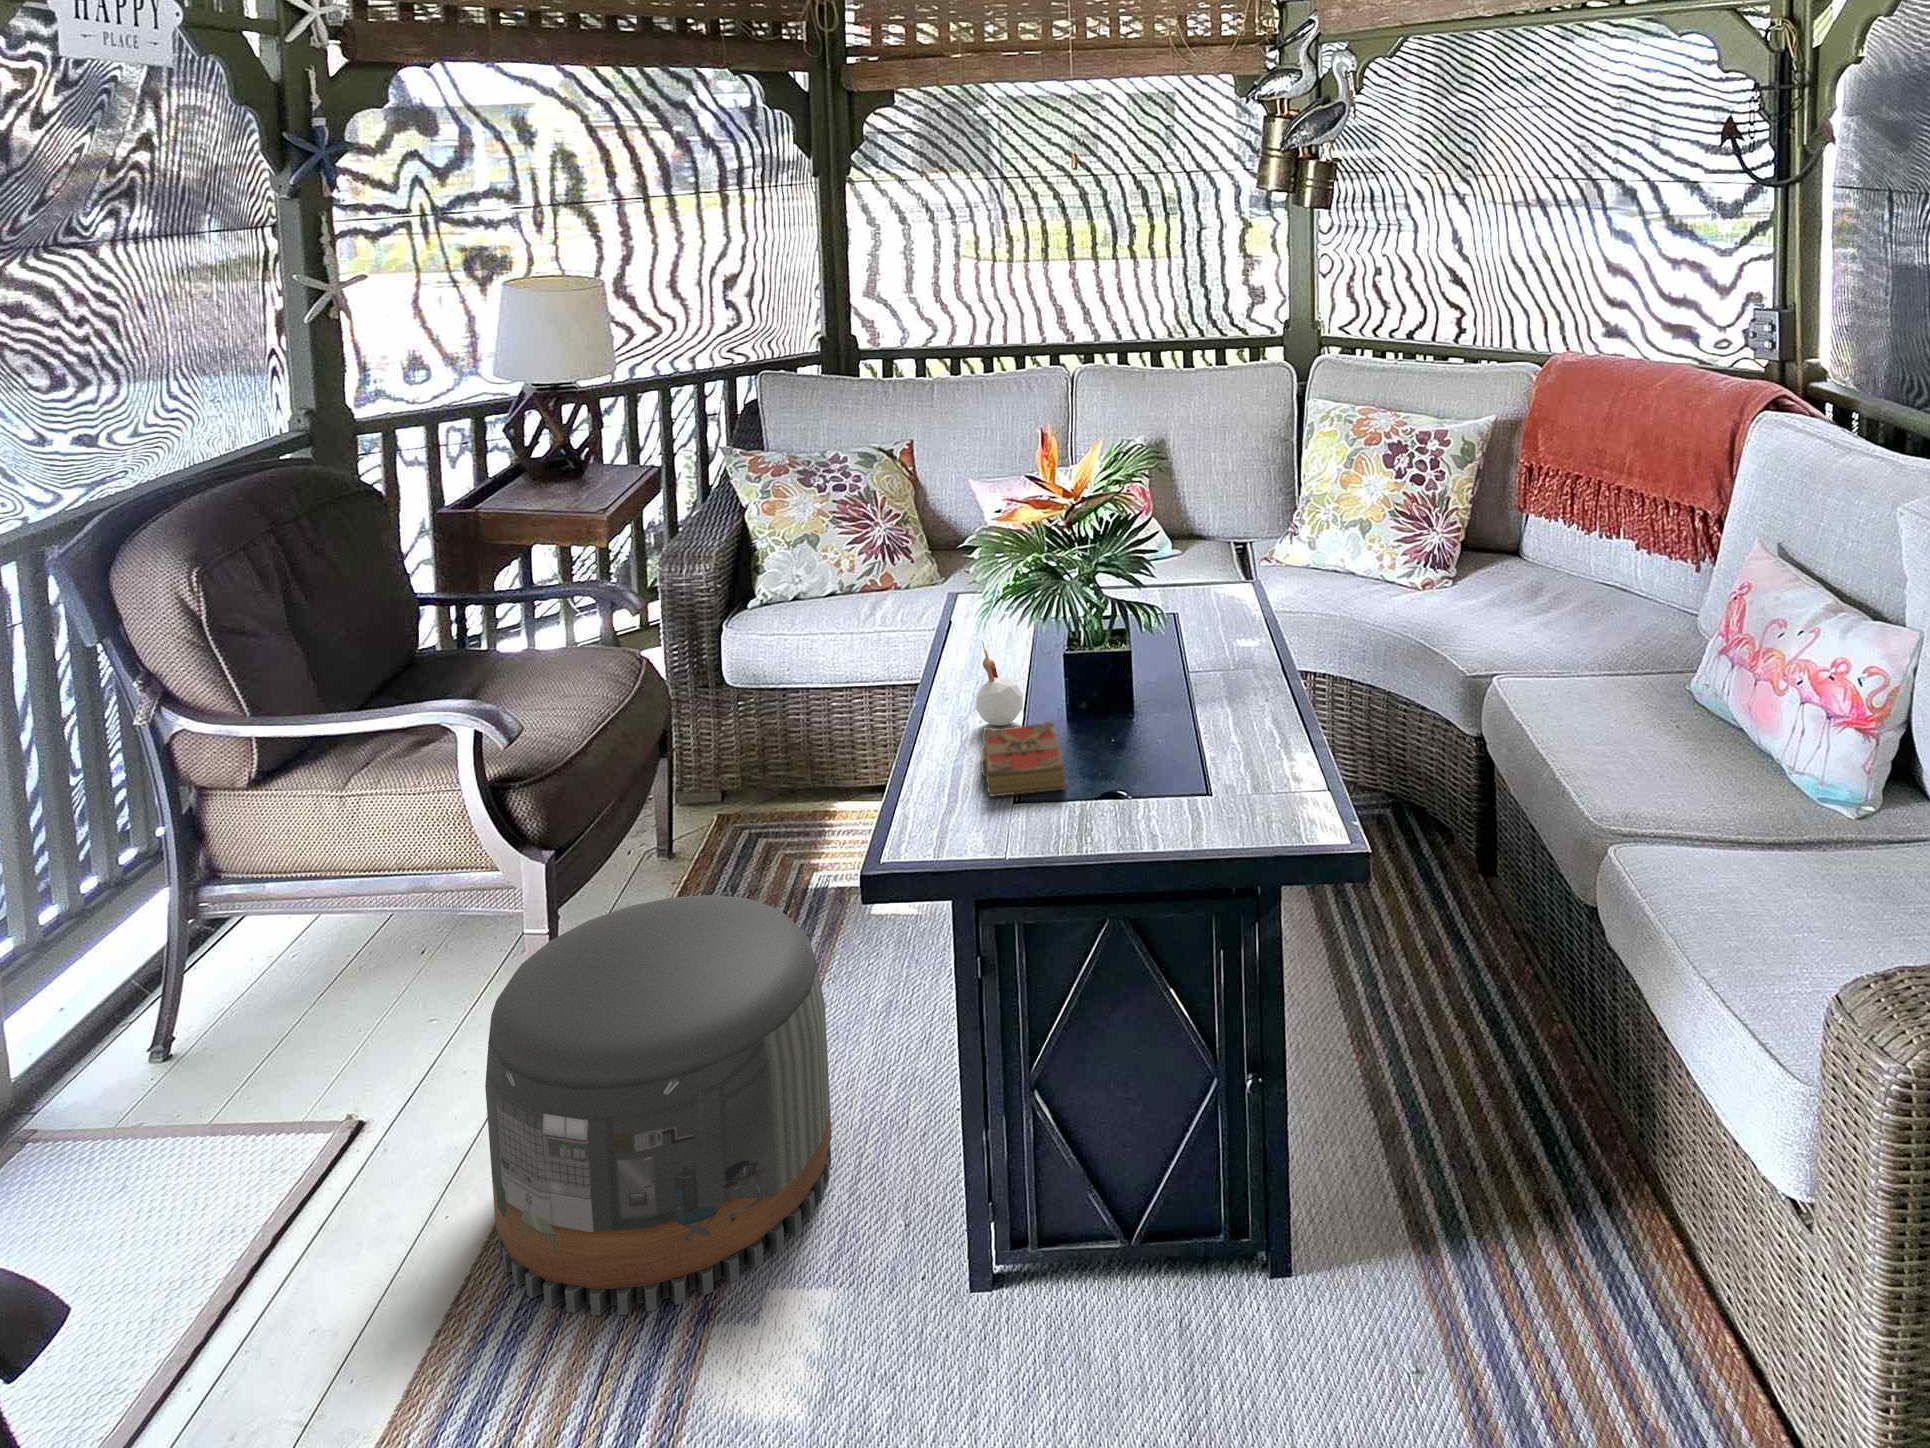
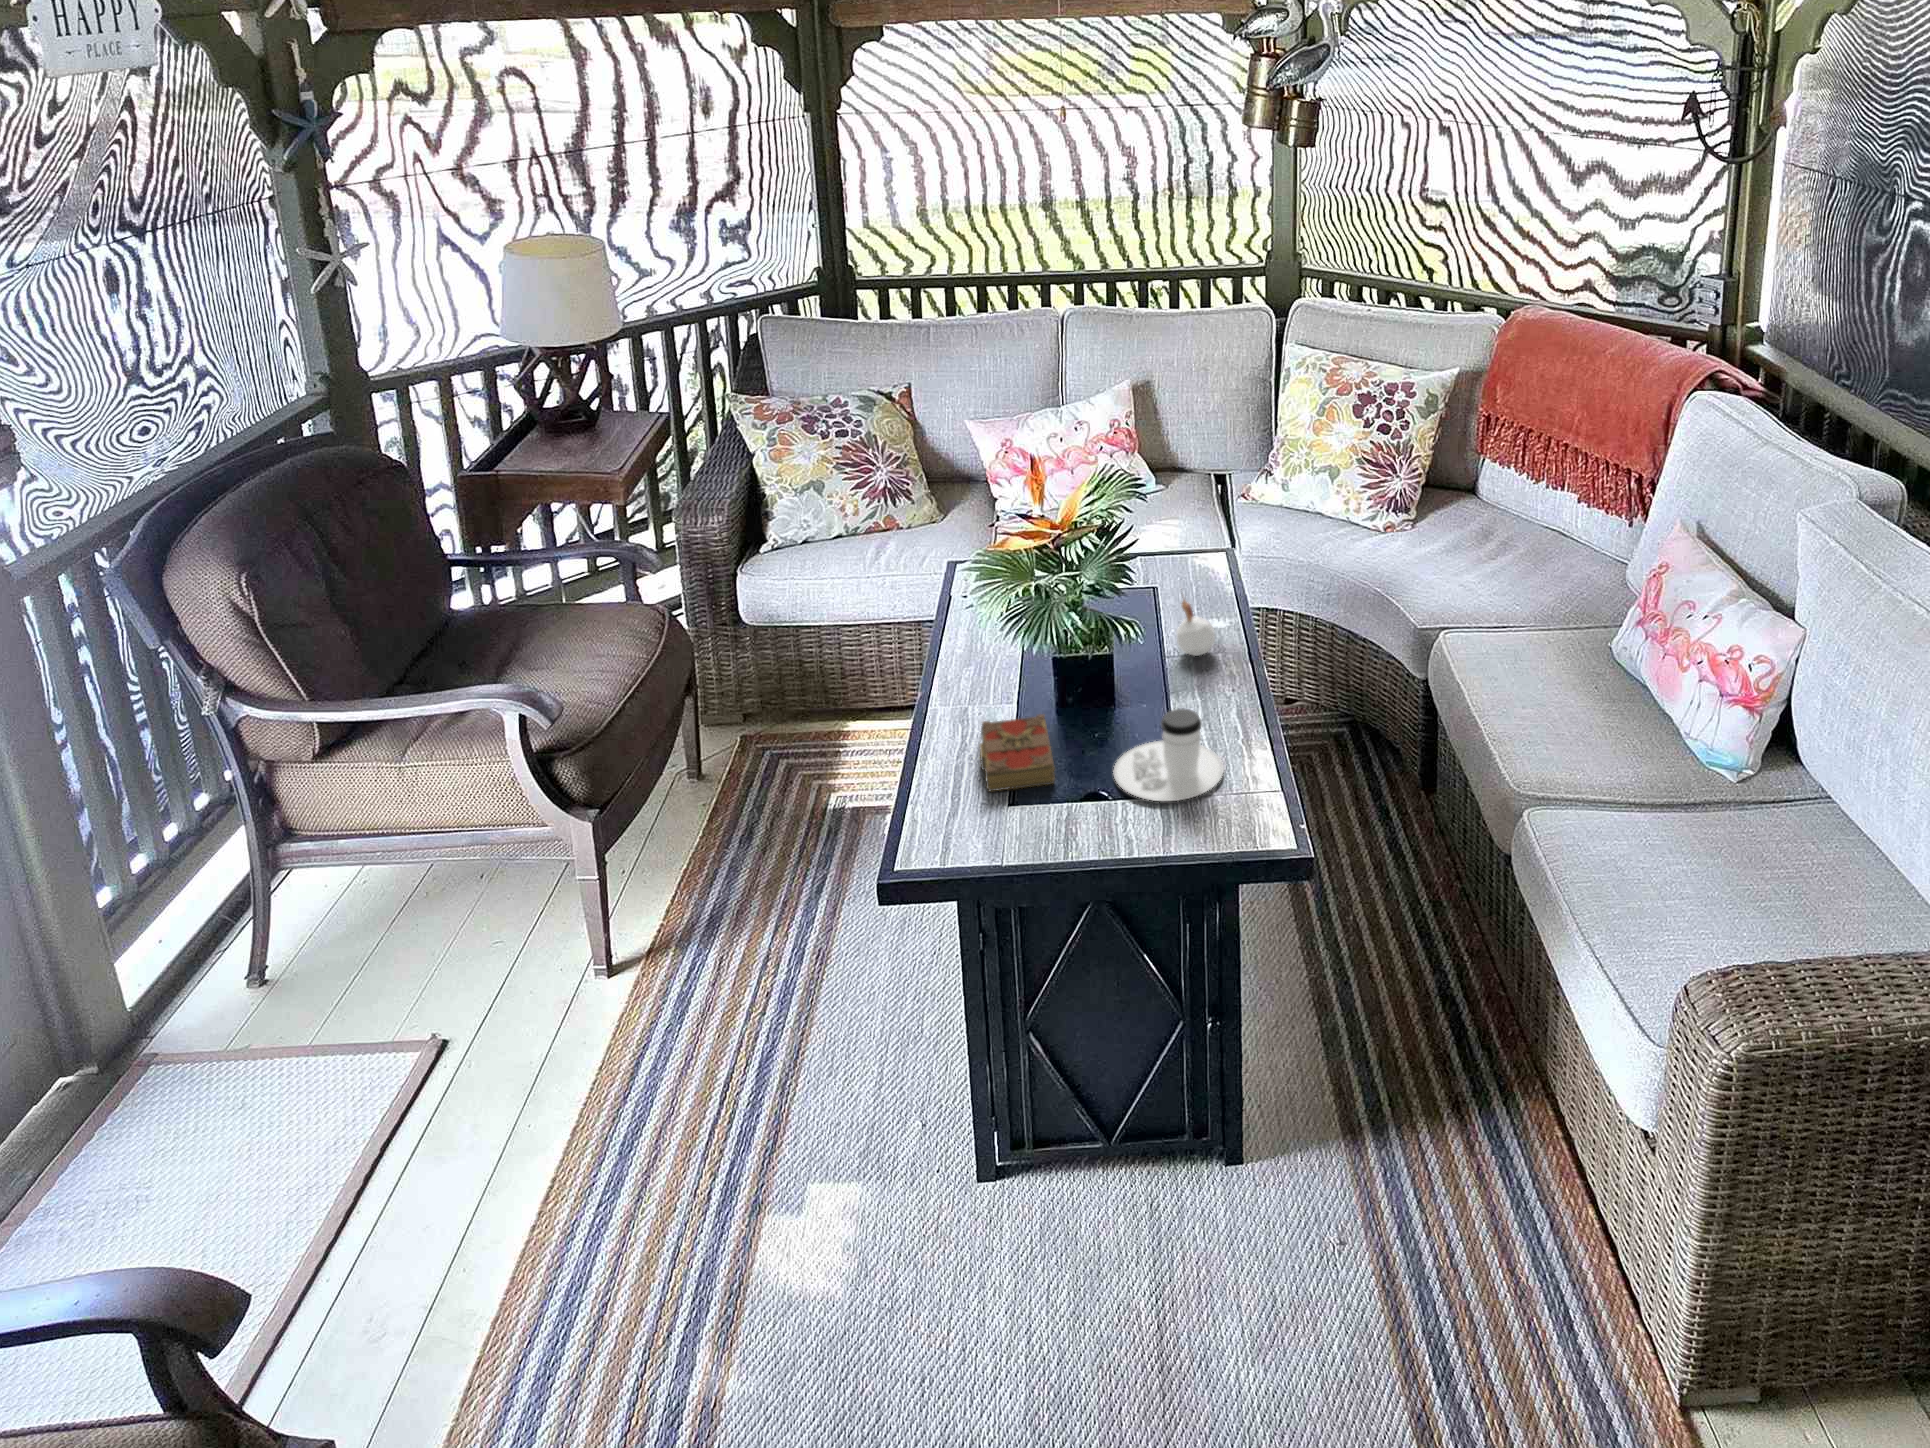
candle: present [976,641,1023,725] -> present [1176,589,1215,656]
coffee cup: none [1132,702,1259,805] -> present [1114,709,1224,801]
pouf: present [485,895,832,1315] -> none [558,855,859,1213]

